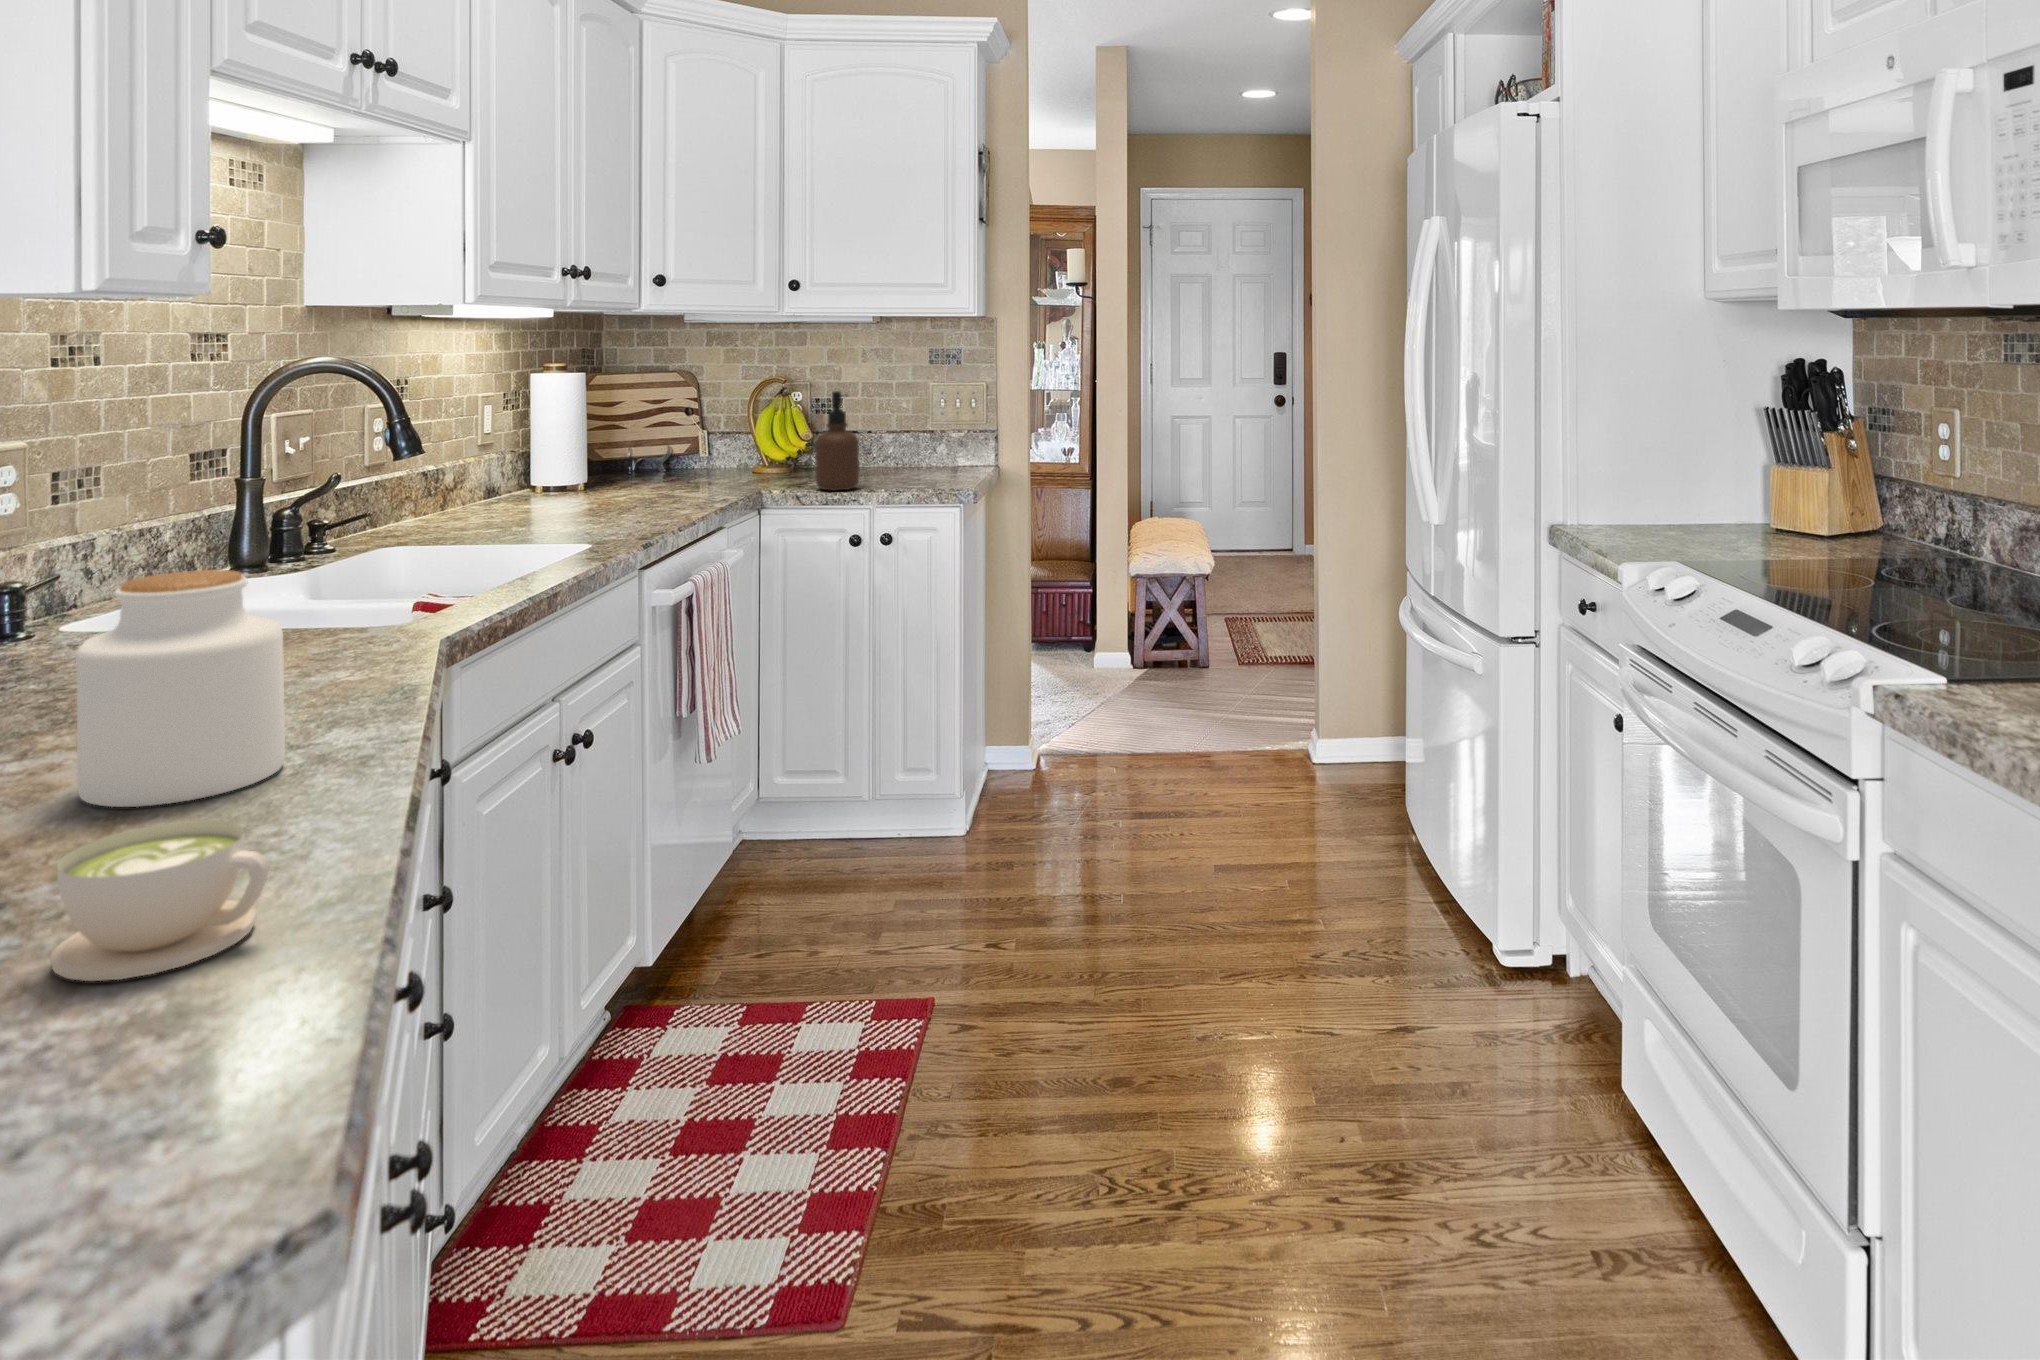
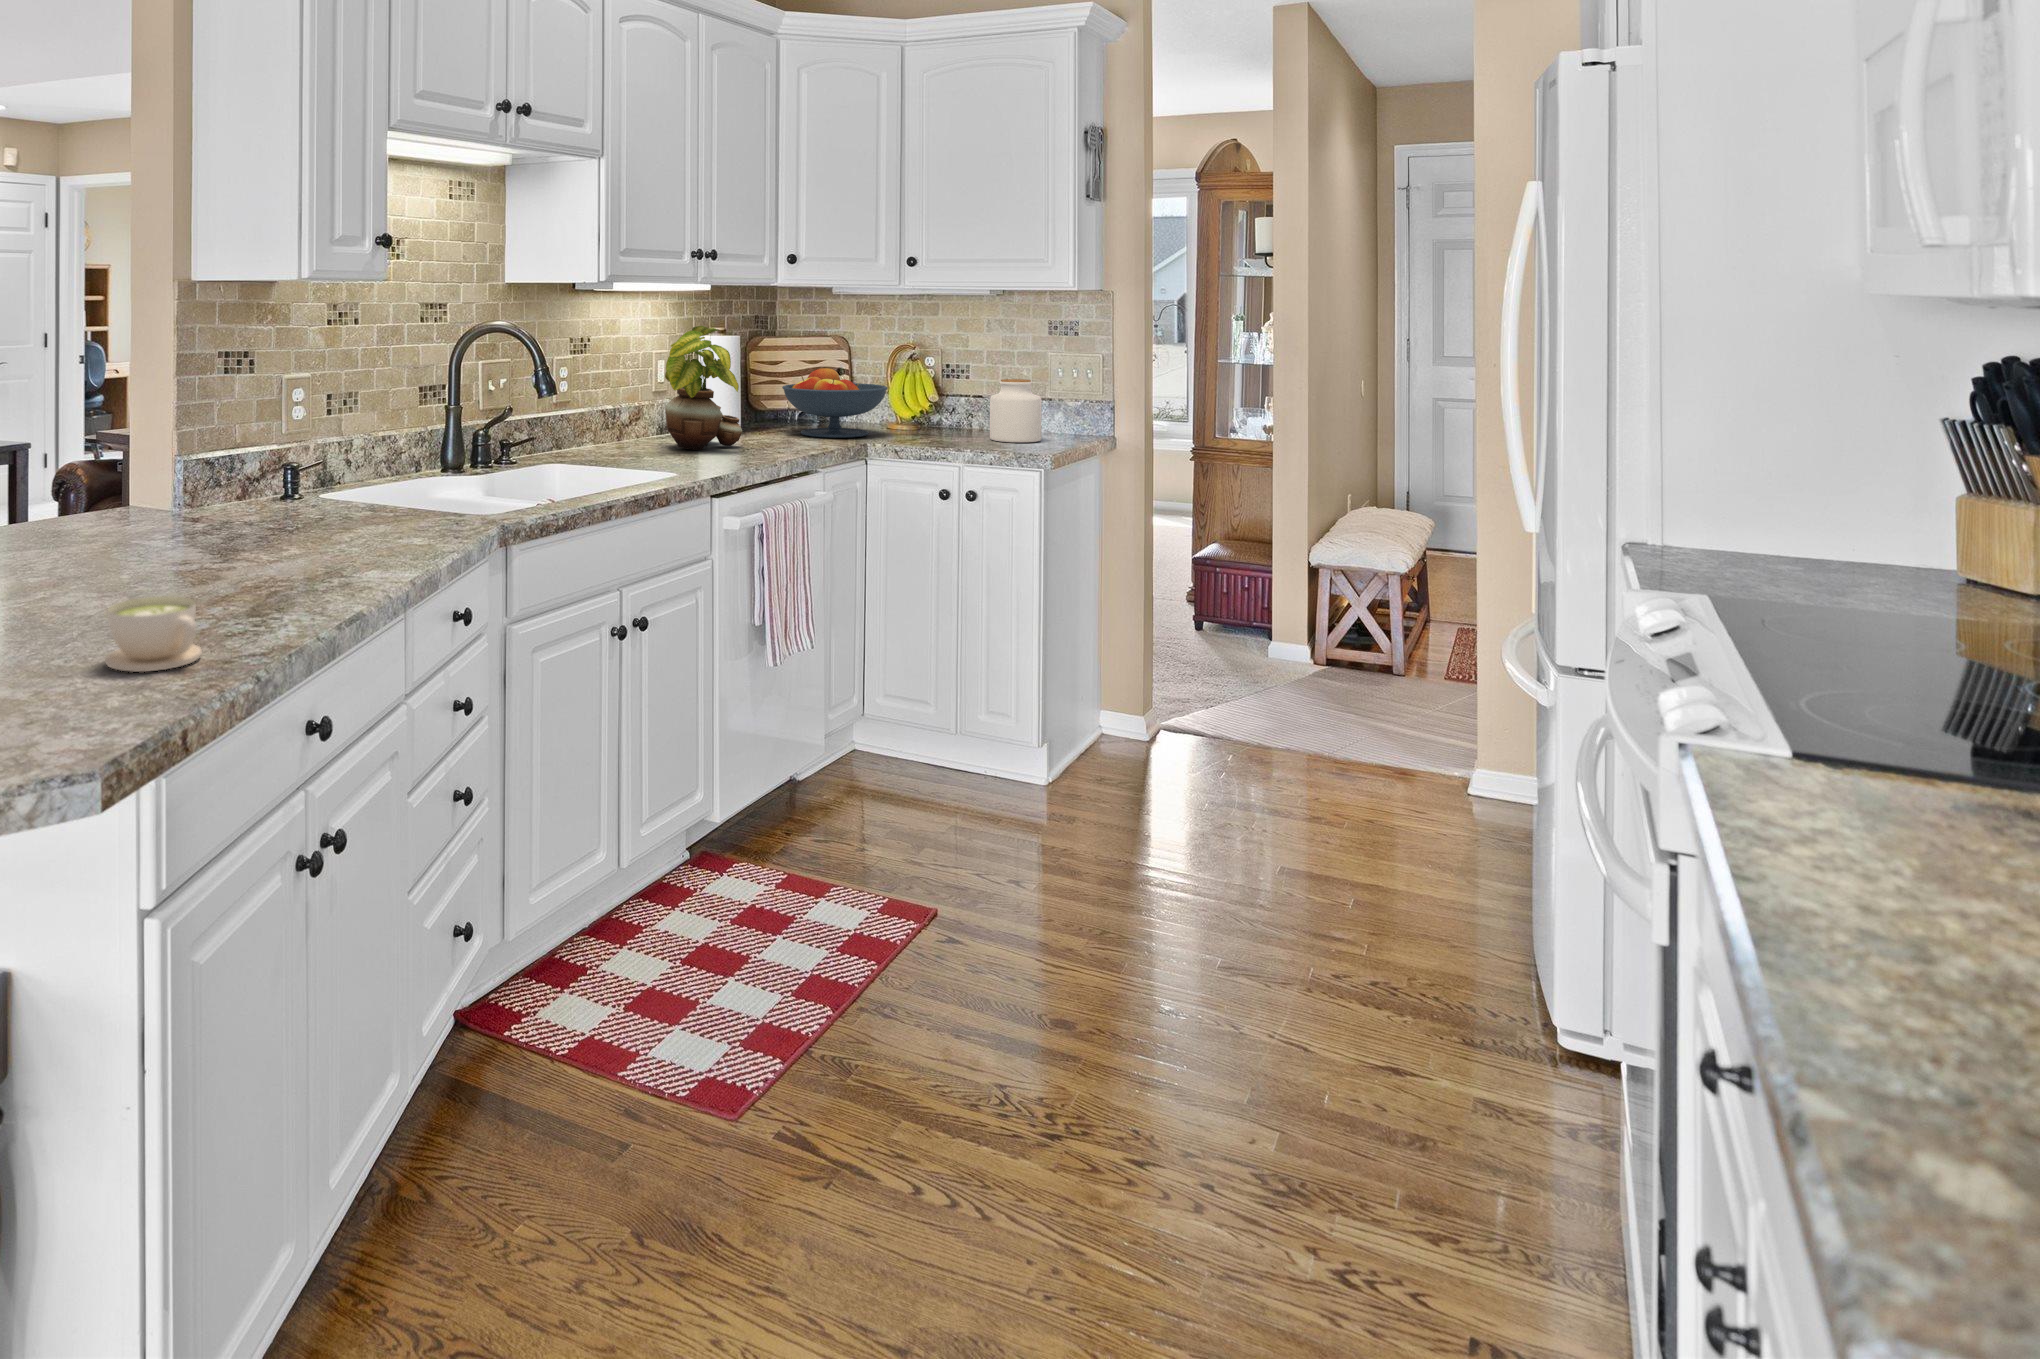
potted plant: none [517,357,631,511] -> present [665,326,742,450]
soap dispenser: present [815,391,859,491] -> none [909,360,948,449]
fruit bowl: none [646,405,774,486] -> present [782,368,887,438]
jar: present [77,570,285,807] -> present [990,379,1042,443]

